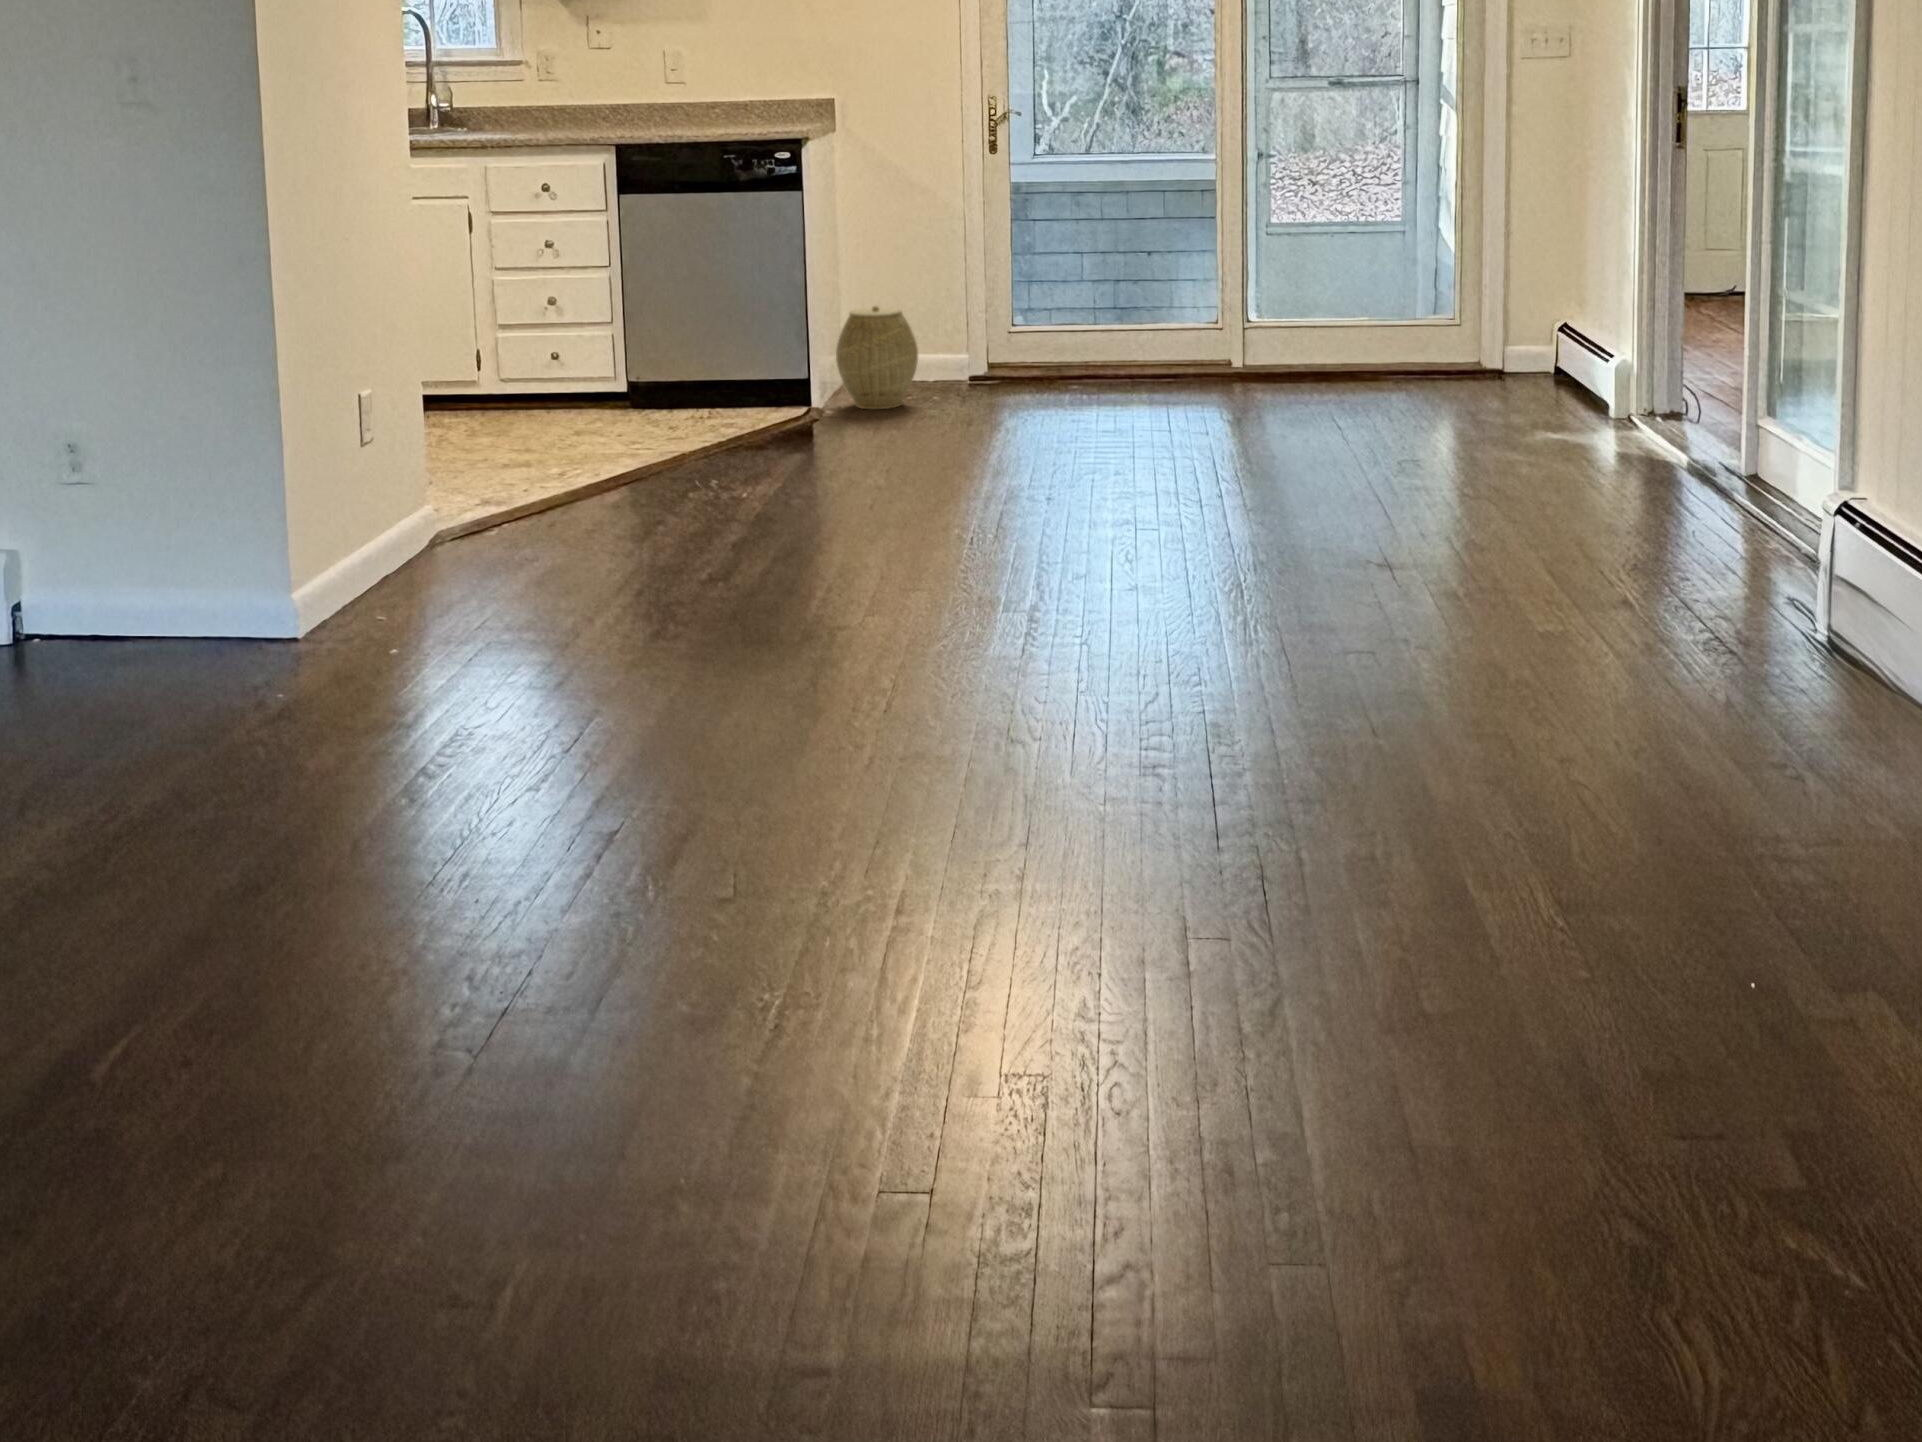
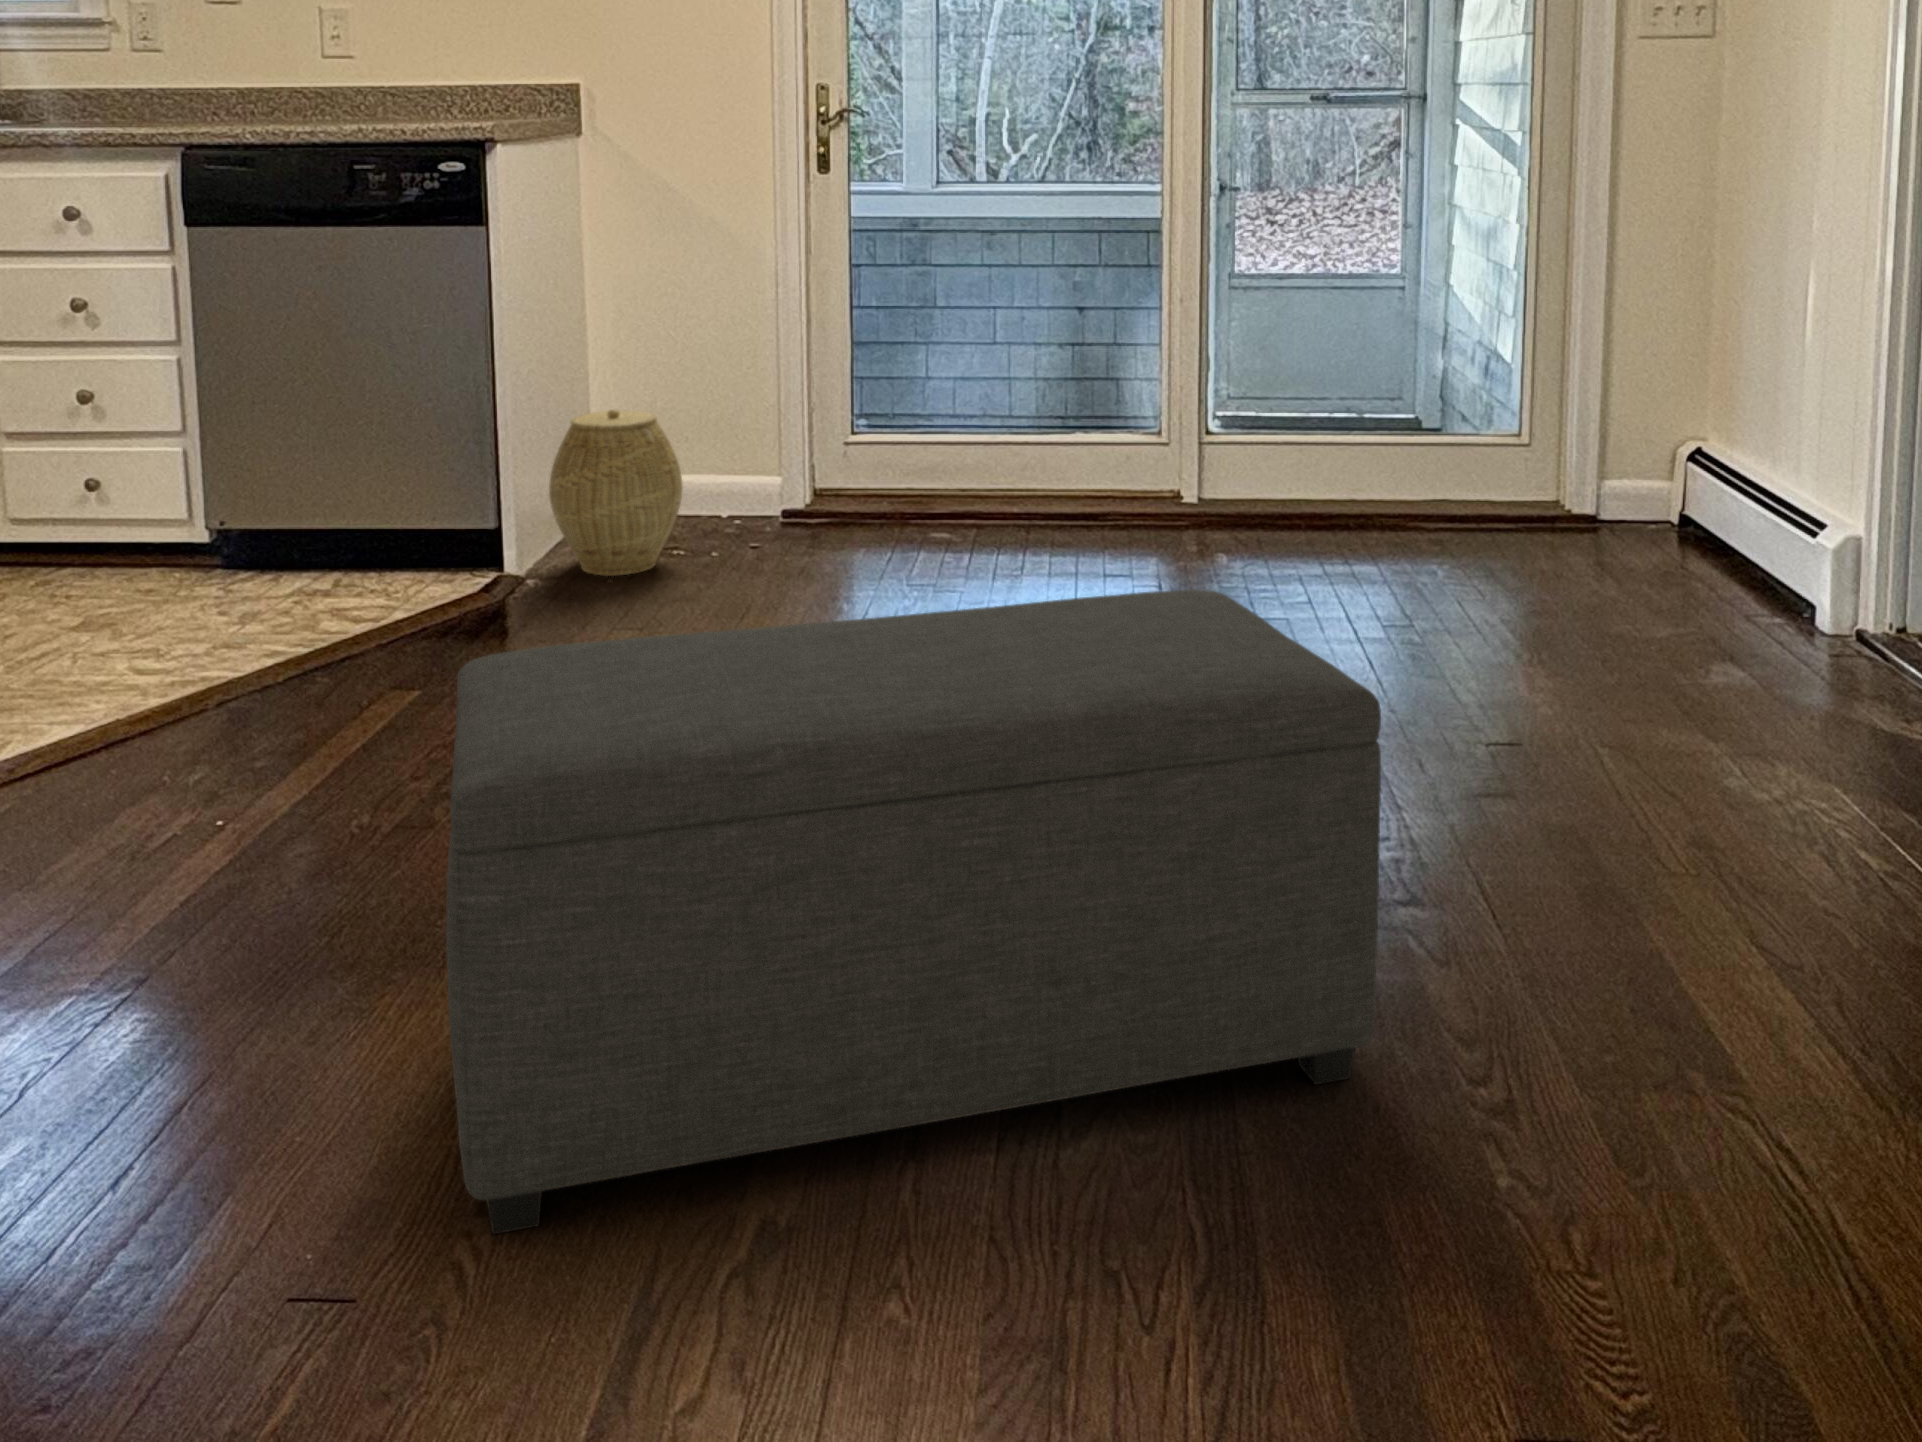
ottoman: none [933,353,1323,575] -> present [446,590,1381,1234]

